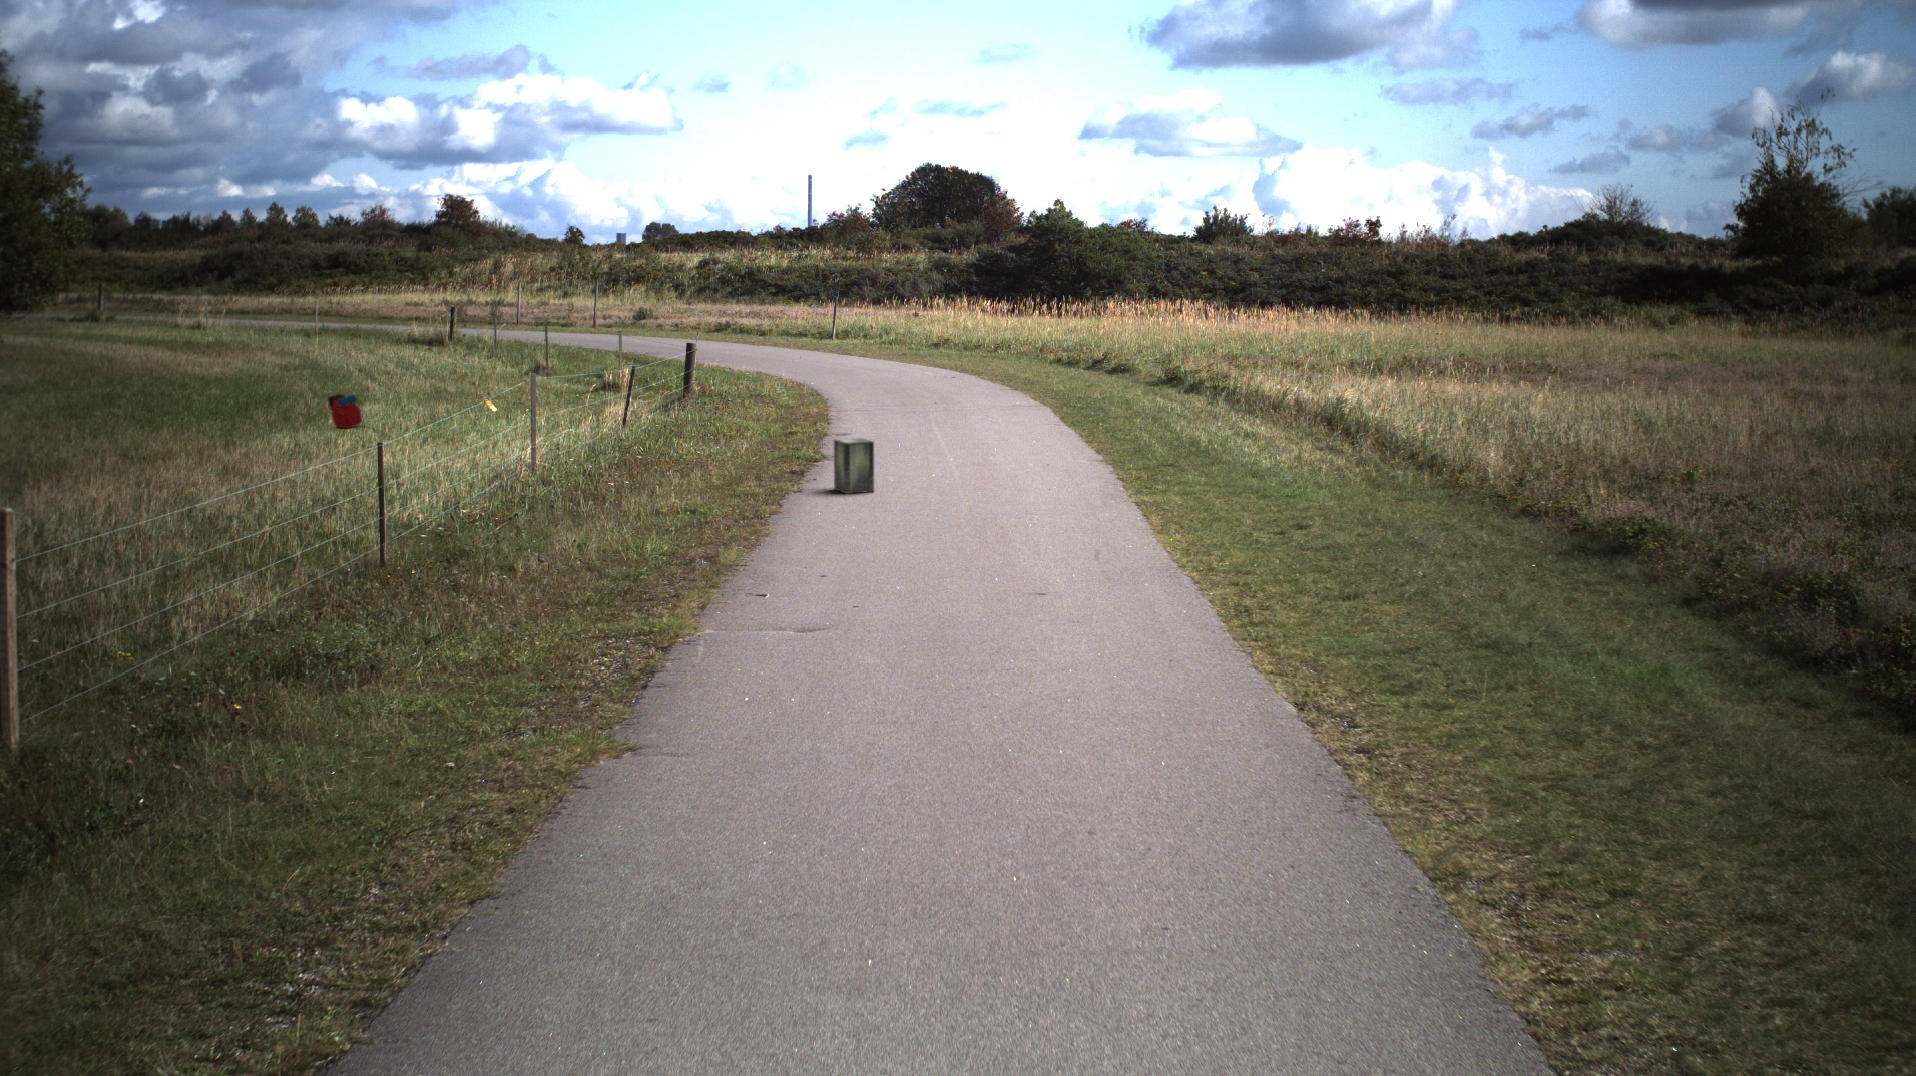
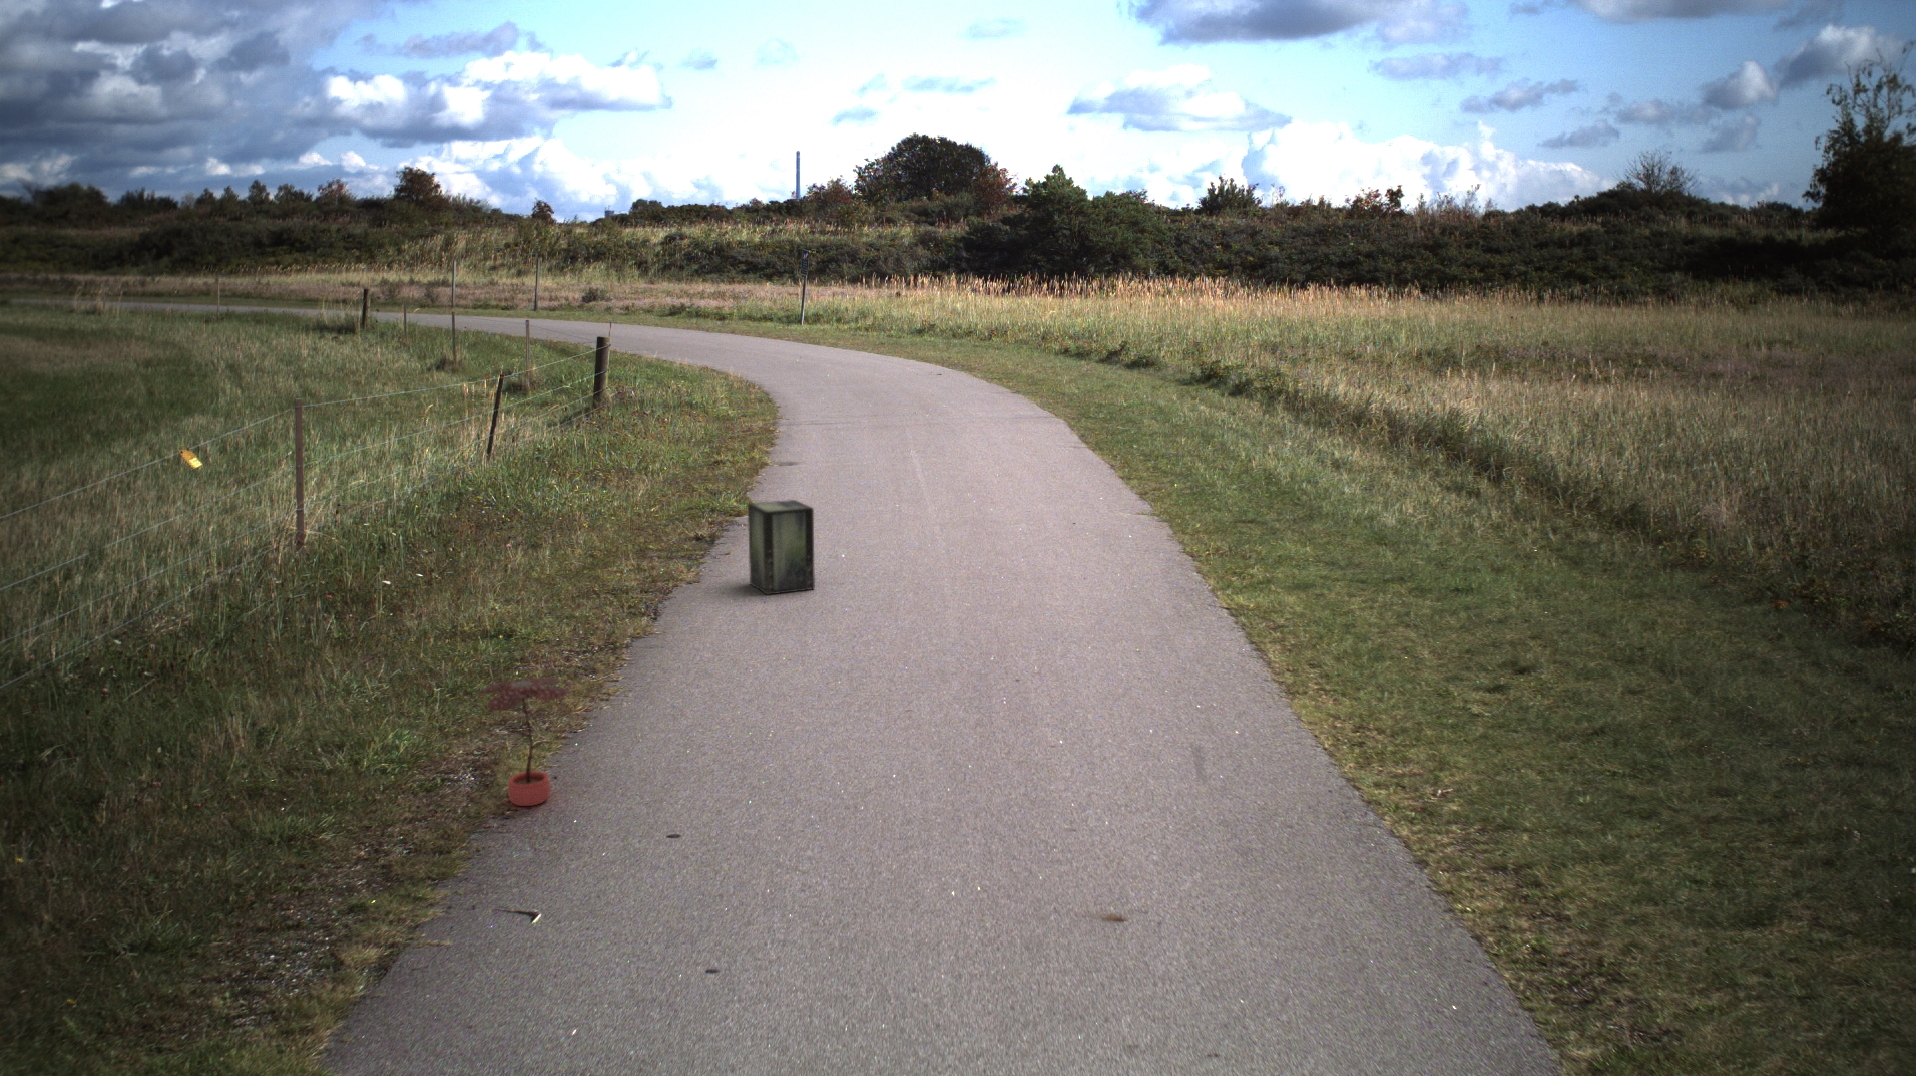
backpack: present [328,394,362,428] -> none [67,408,119,456]
potted plant: none [725,498,771,560] -> present [478,677,569,806]

